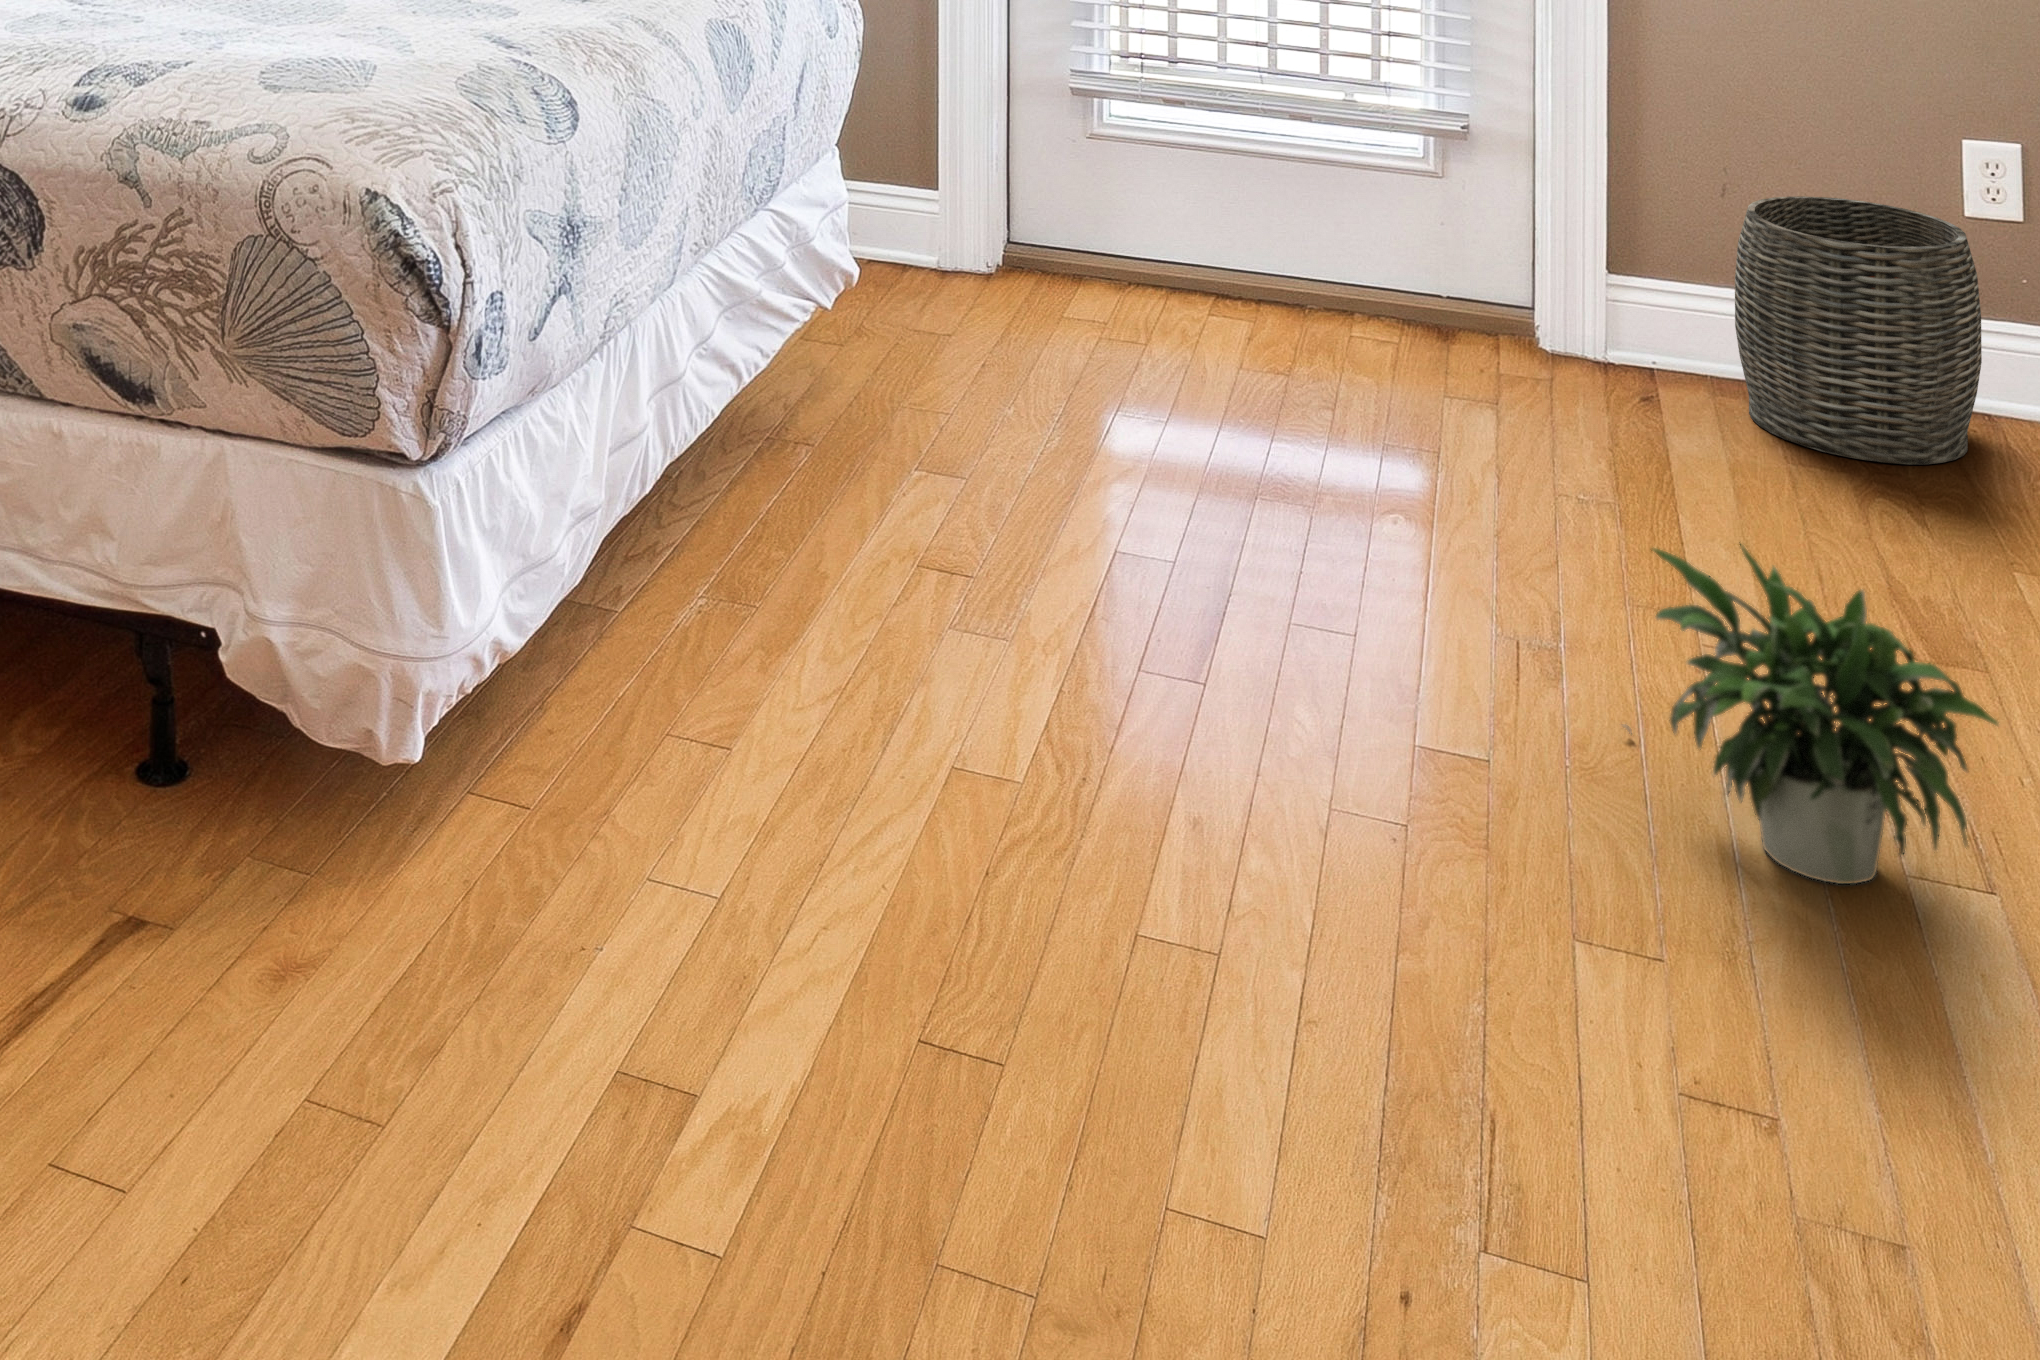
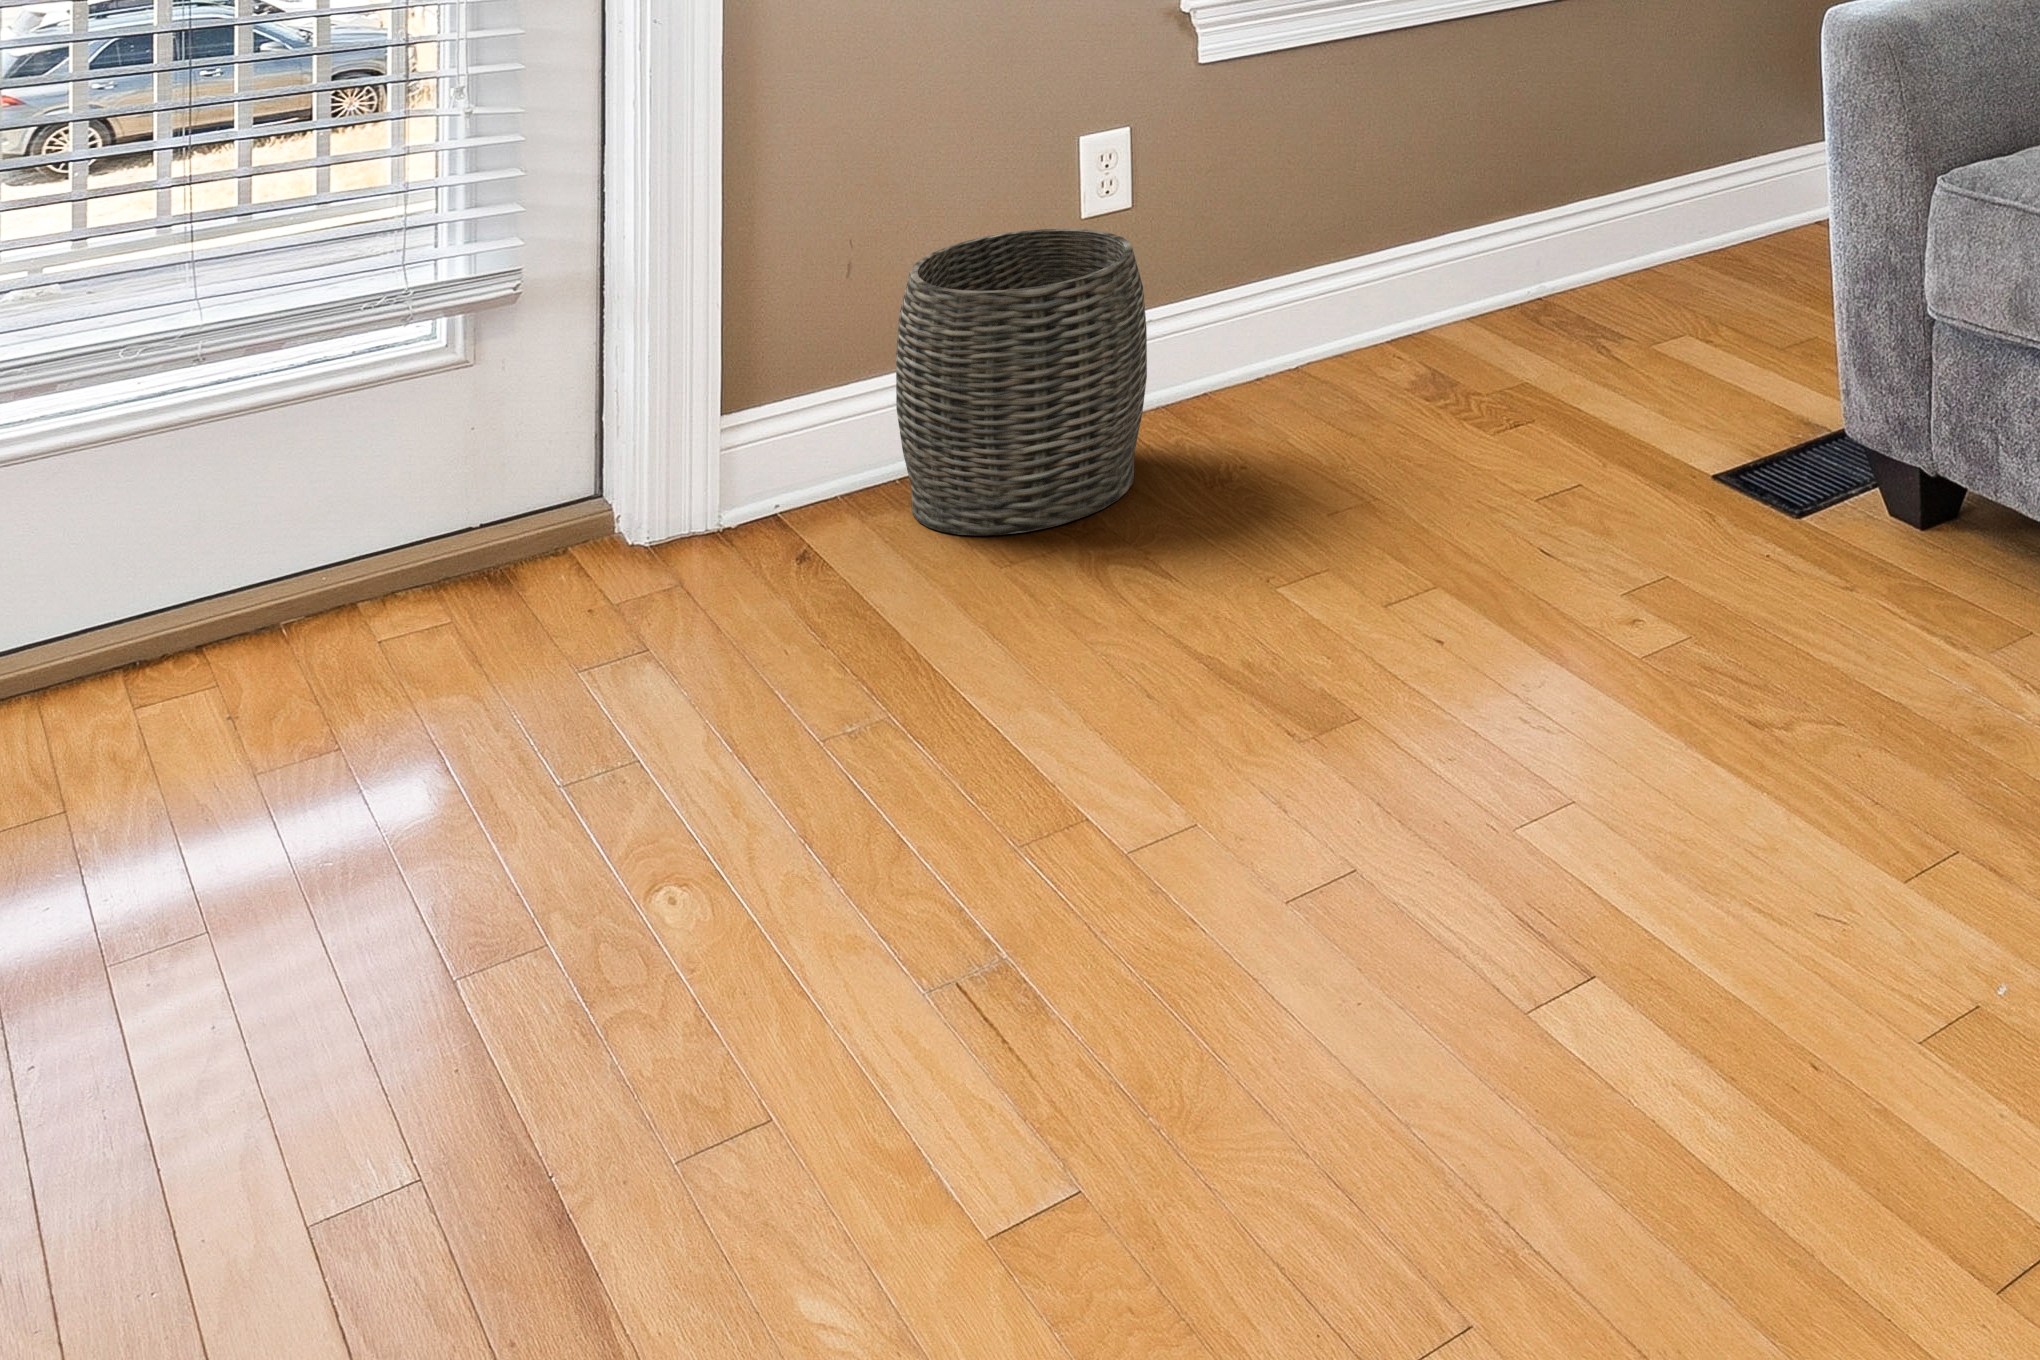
potted plant: present [1623,542,1998,884] -> none [1191,679,1667,1056]

